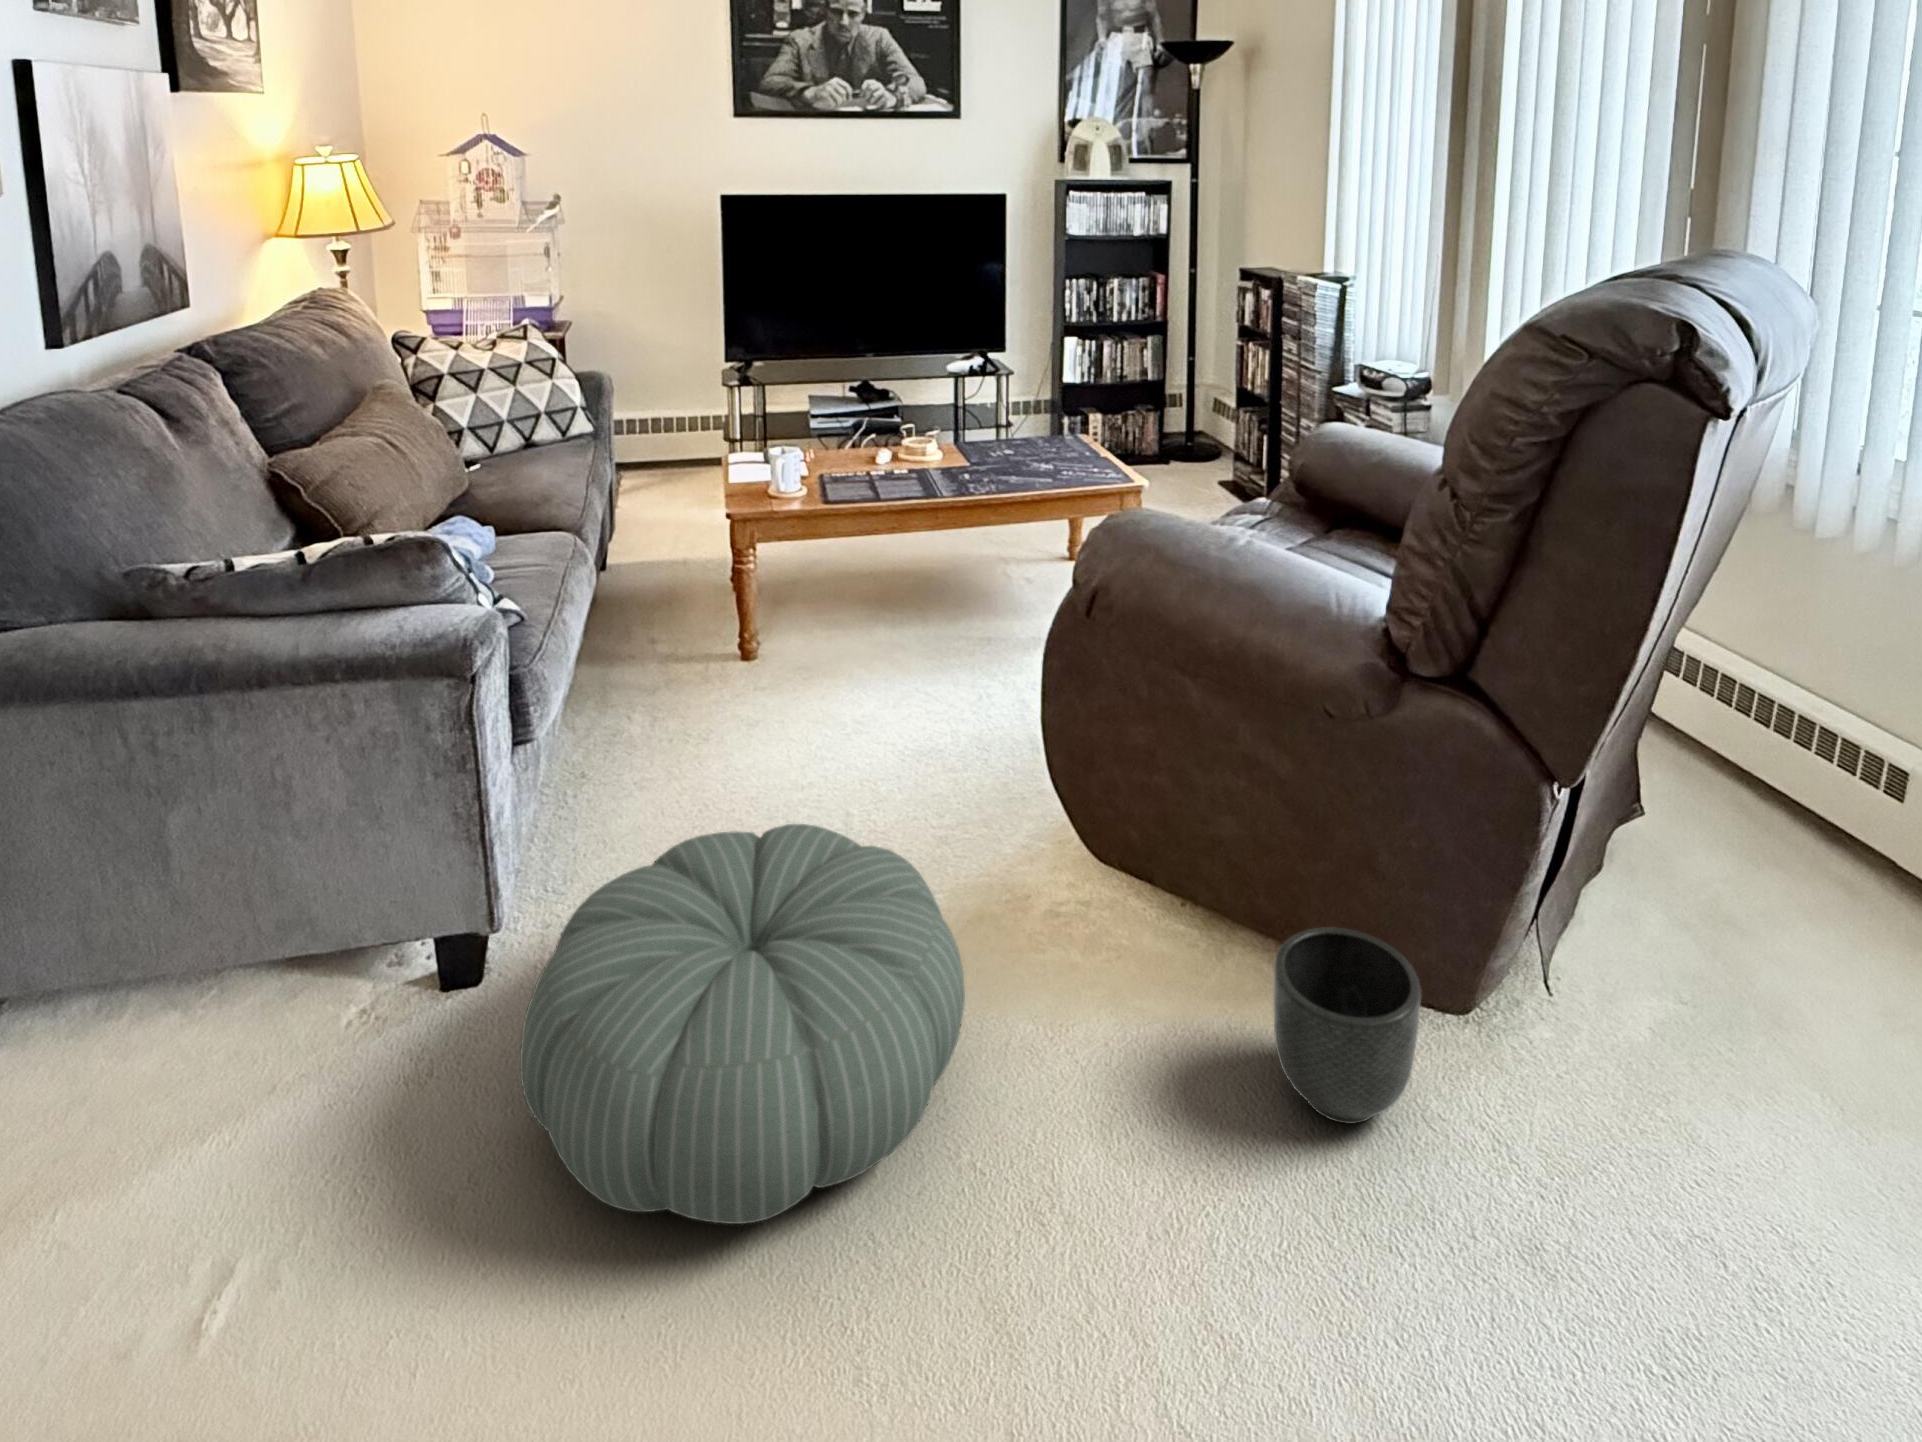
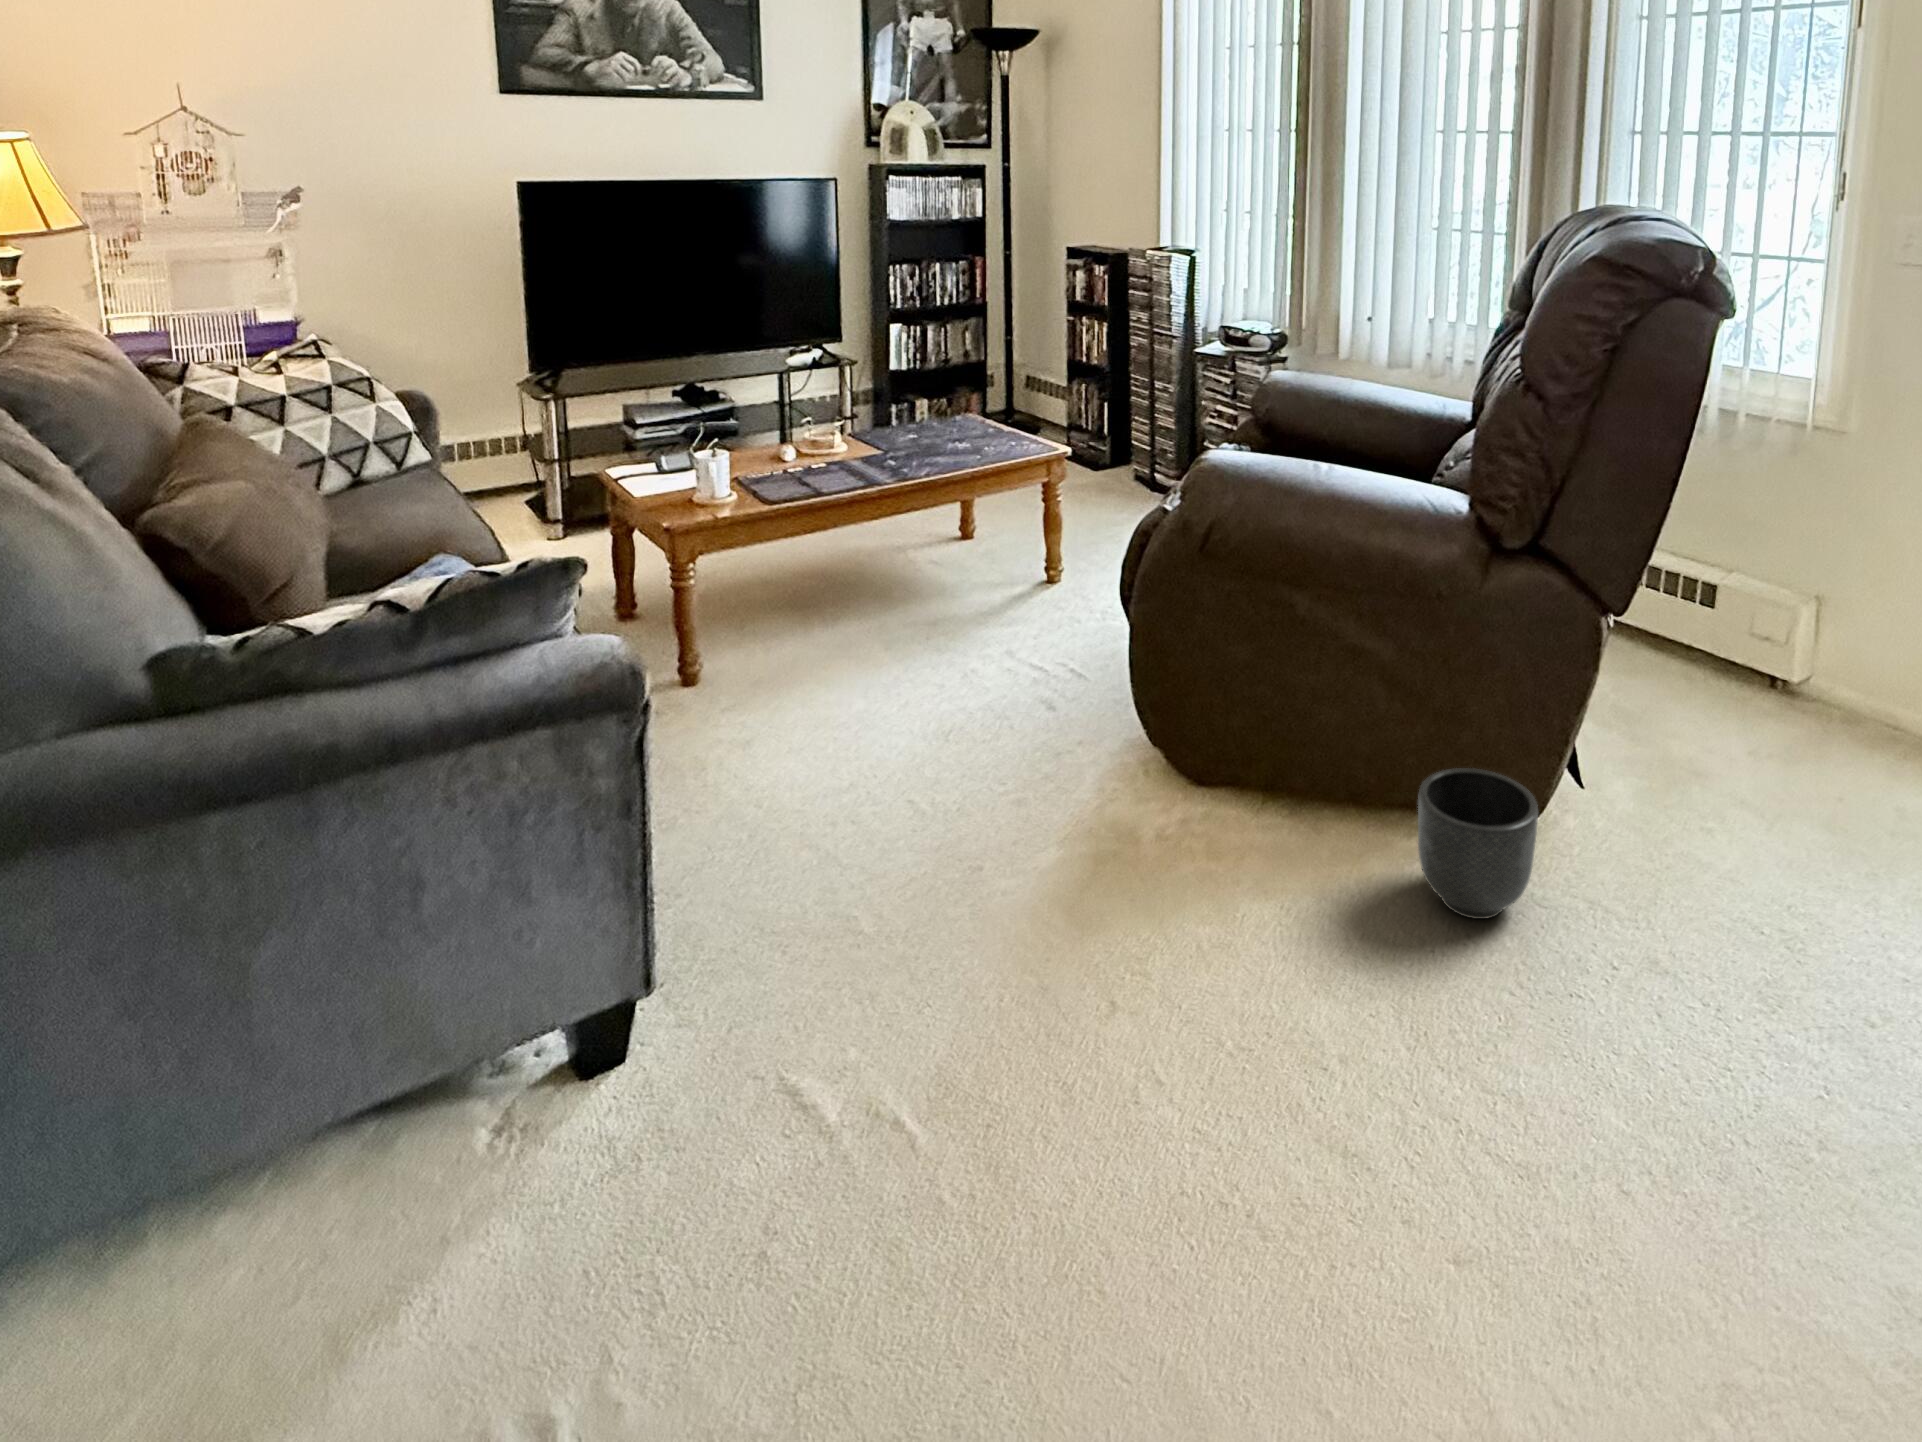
pouf: present [520,824,965,1224] -> none [777,792,1207,1170]

